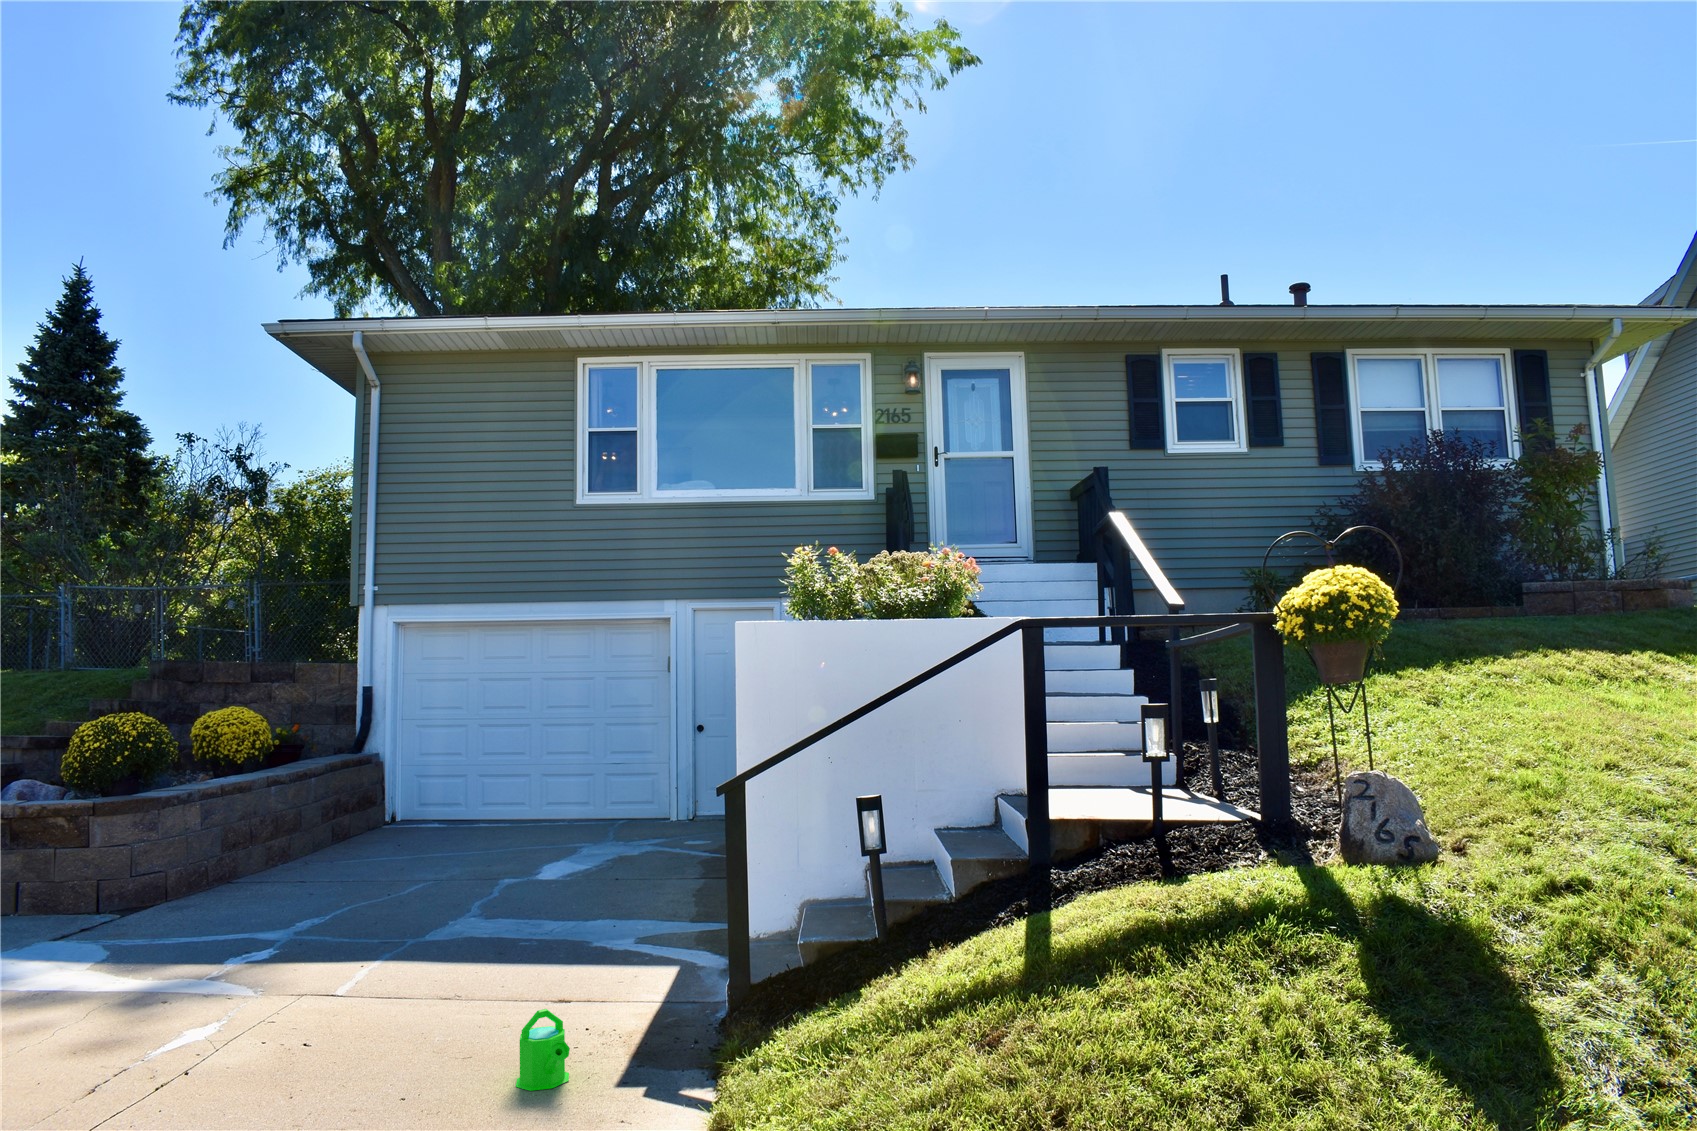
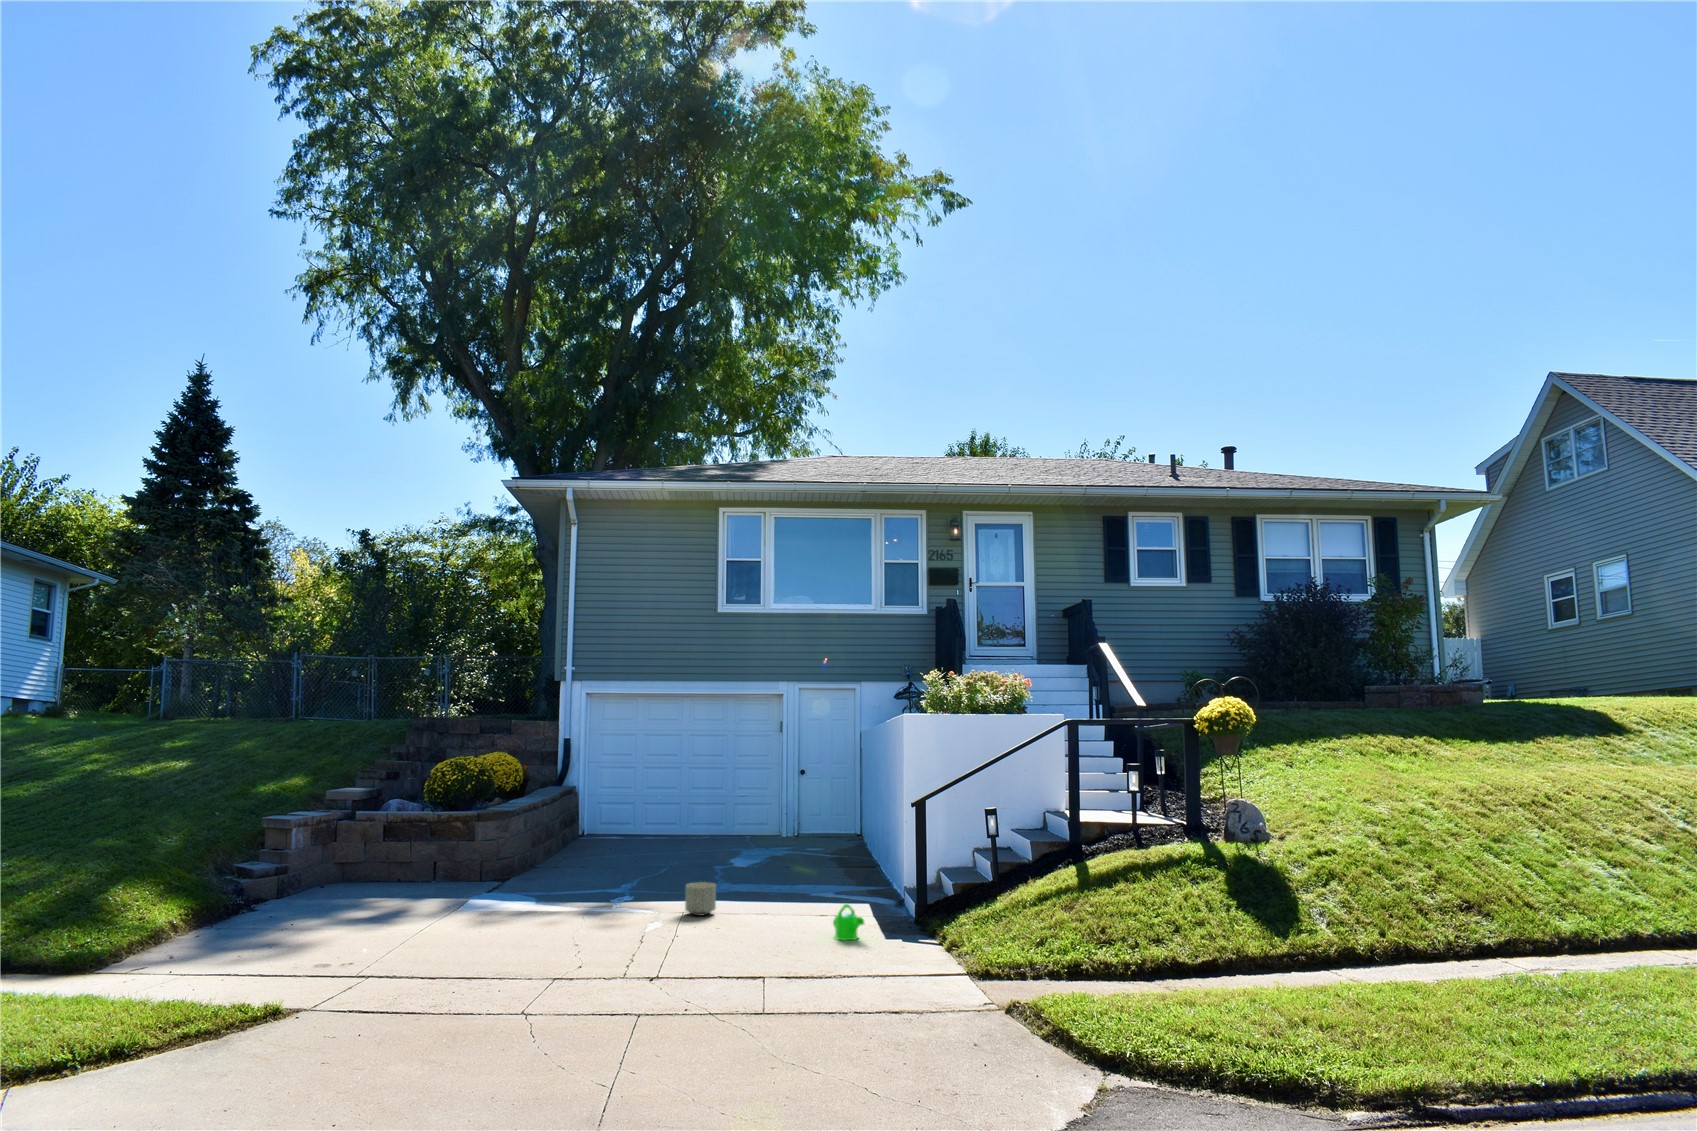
planter: none [301,942,363,1009] -> present [685,882,716,916]

